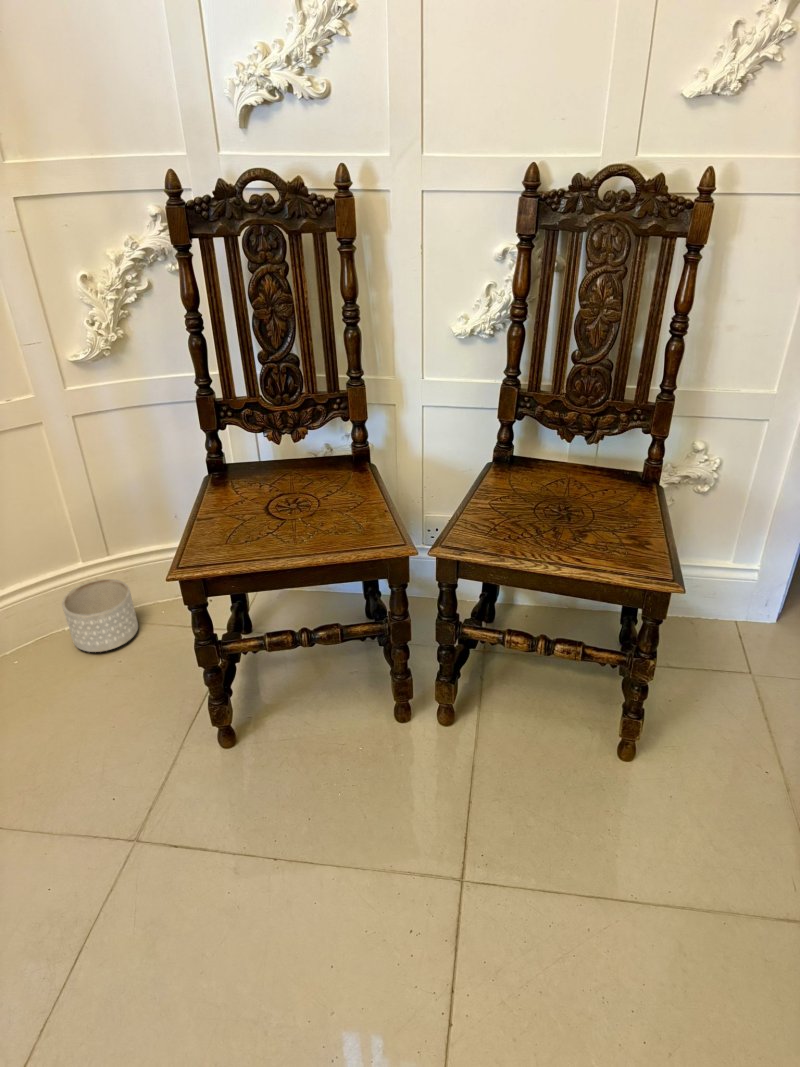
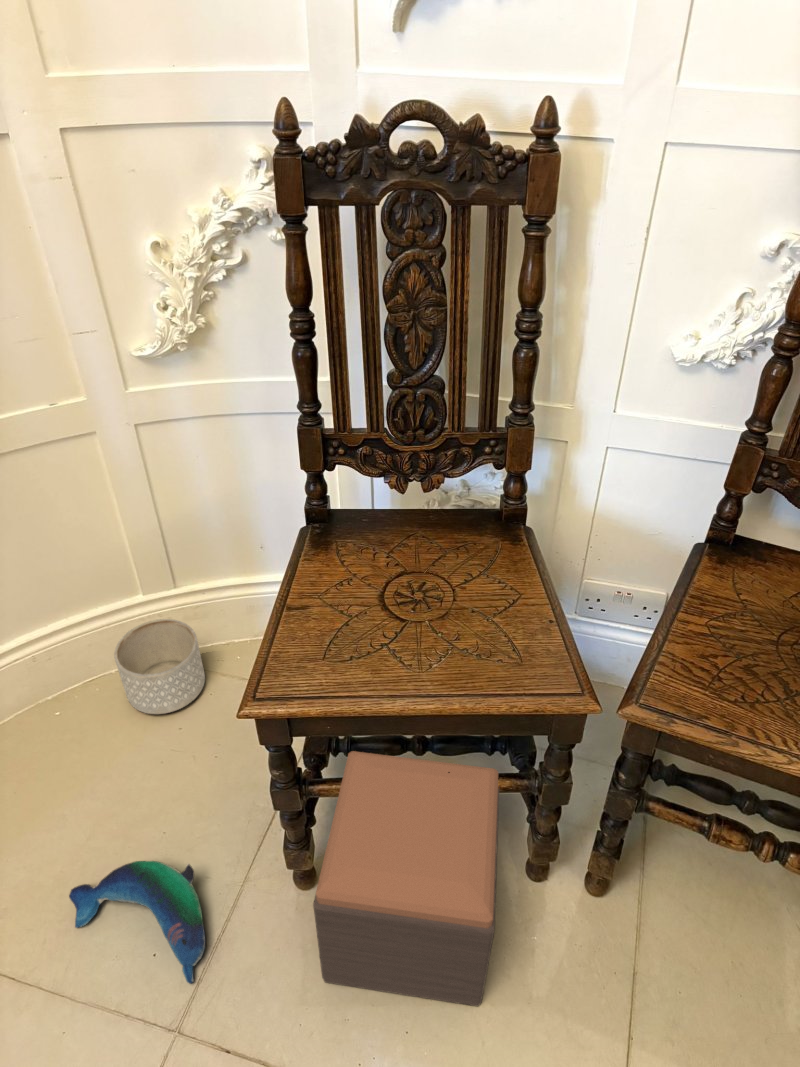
footstool: none [226,624,367,797] -> present [313,751,499,1006]
plush toy: none [38,731,149,809] -> present [69,861,205,984]

